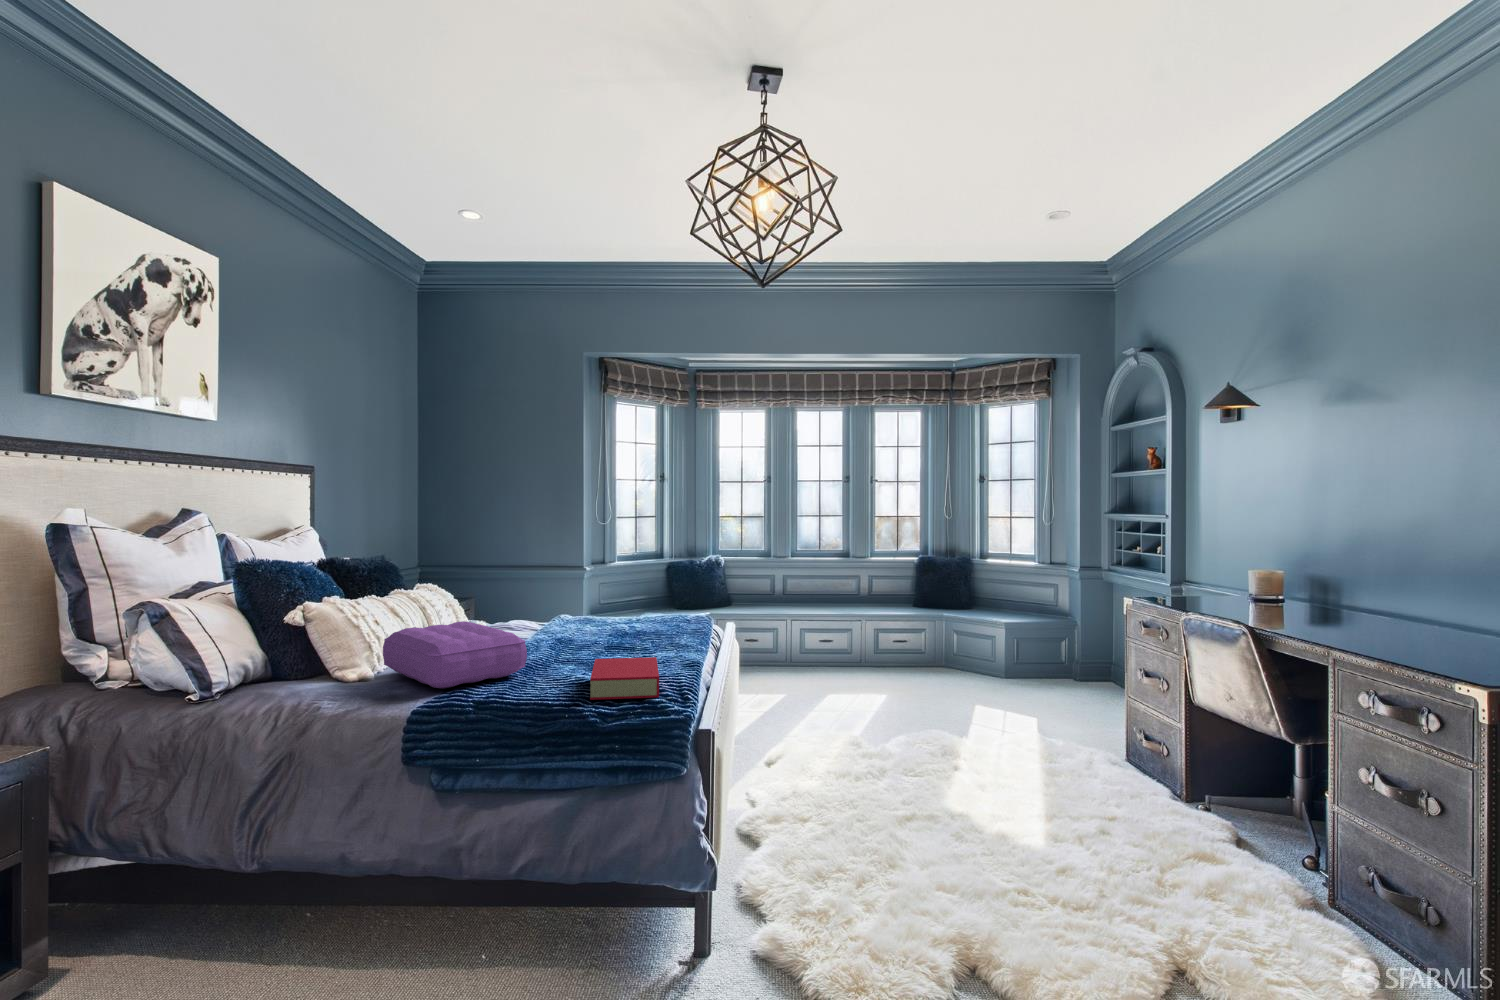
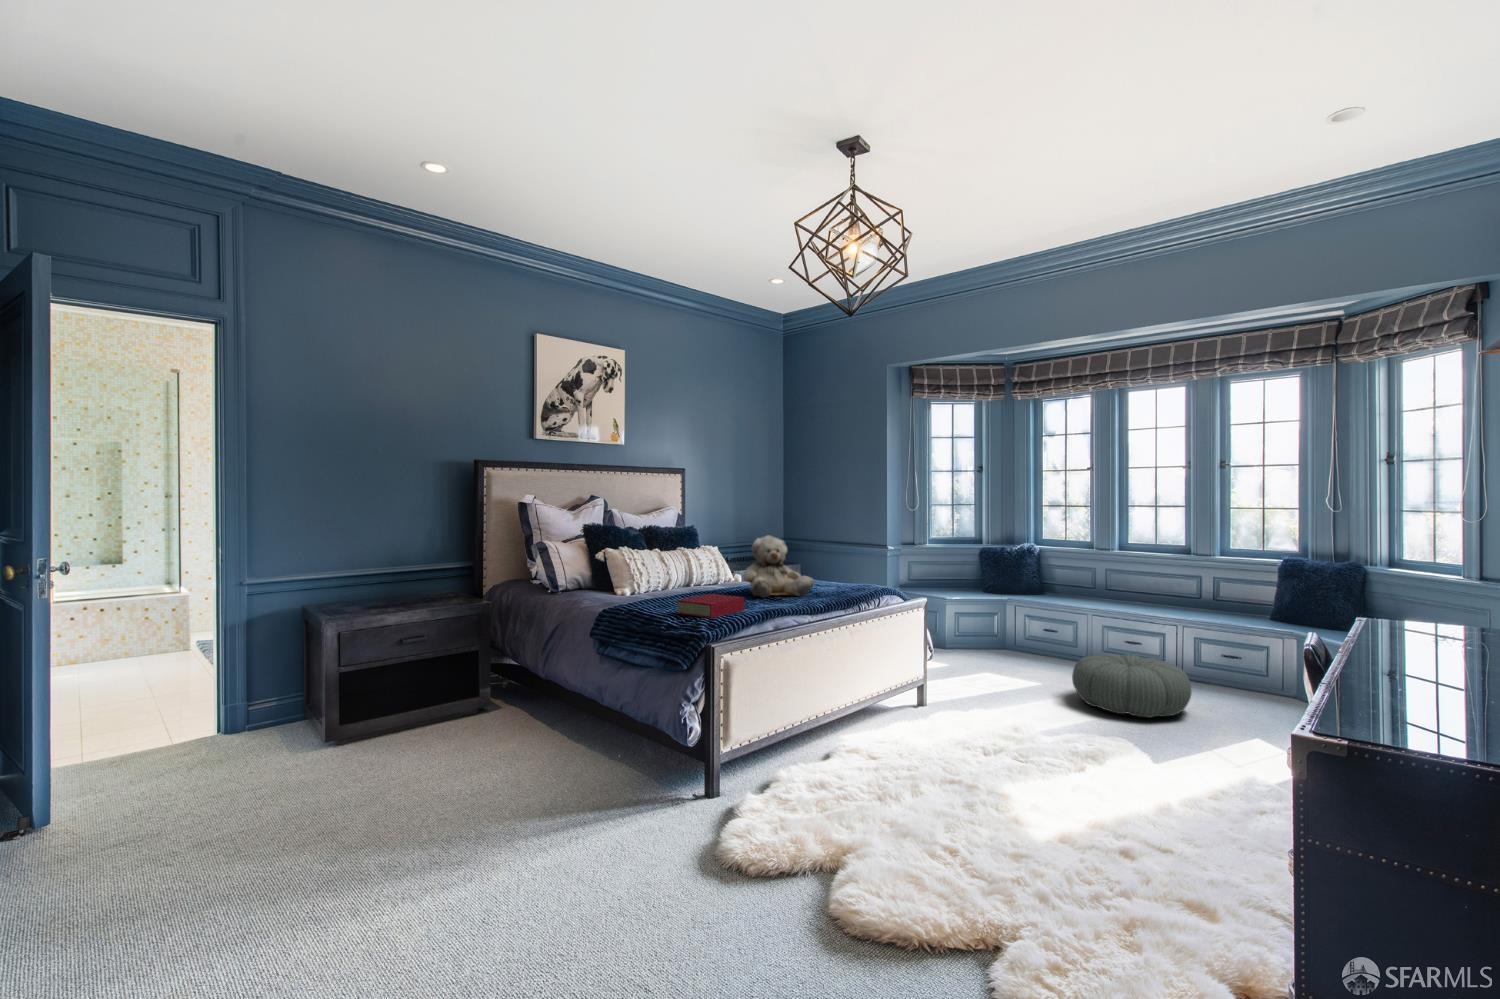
teddy bear: none [563,564,660,653] -> present [743,536,814,598]
pillow: present [383,621,527,689] -> none [626,567,691,601]
pouf: none [824,654,924,712] -> present [1072,654,1192,717]

